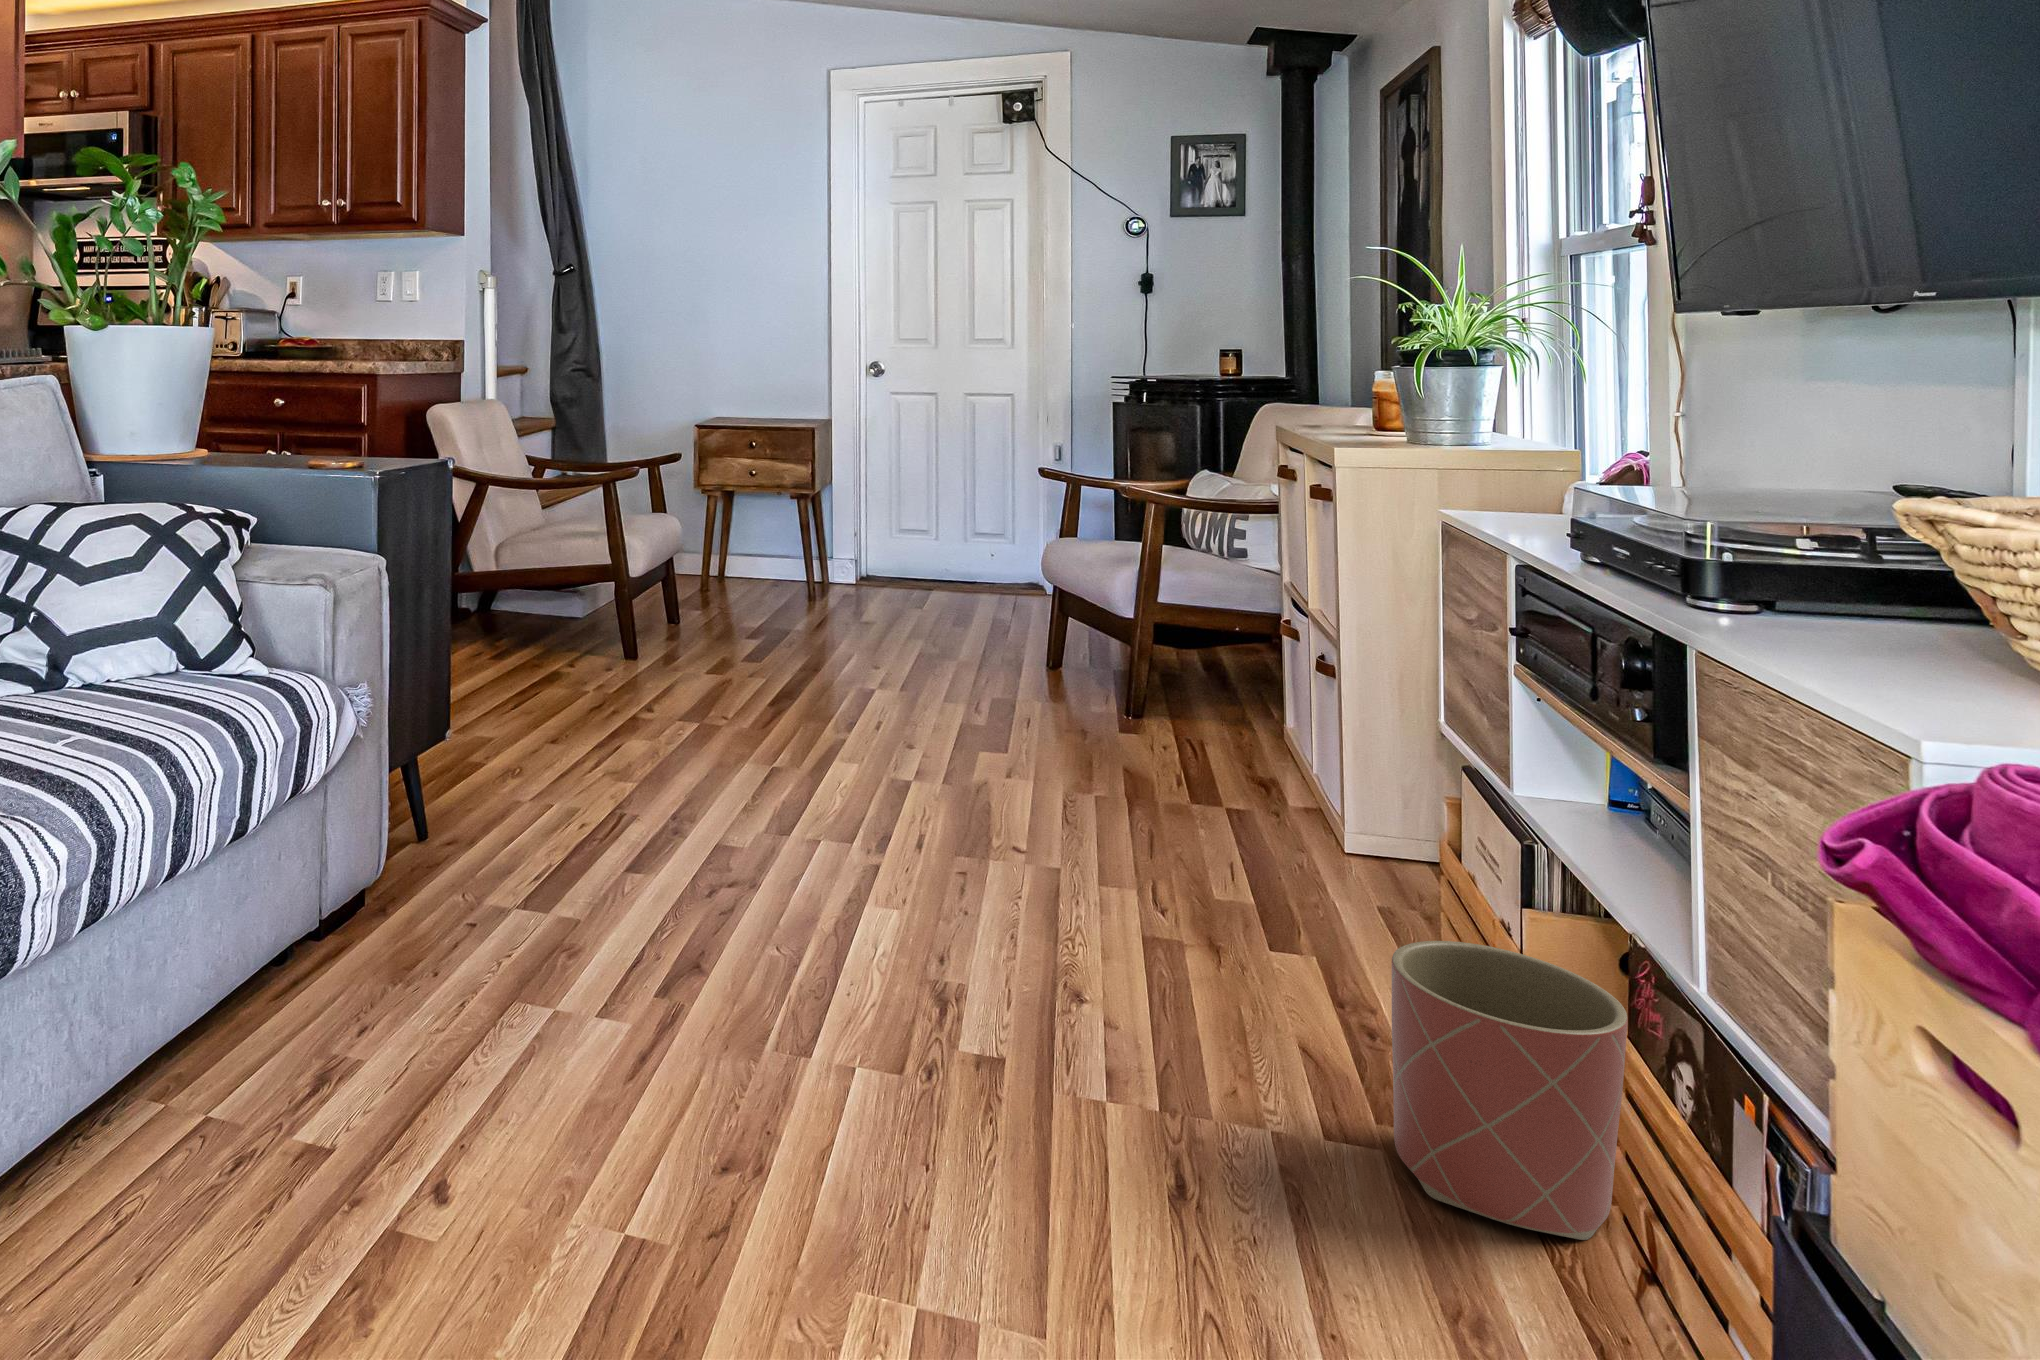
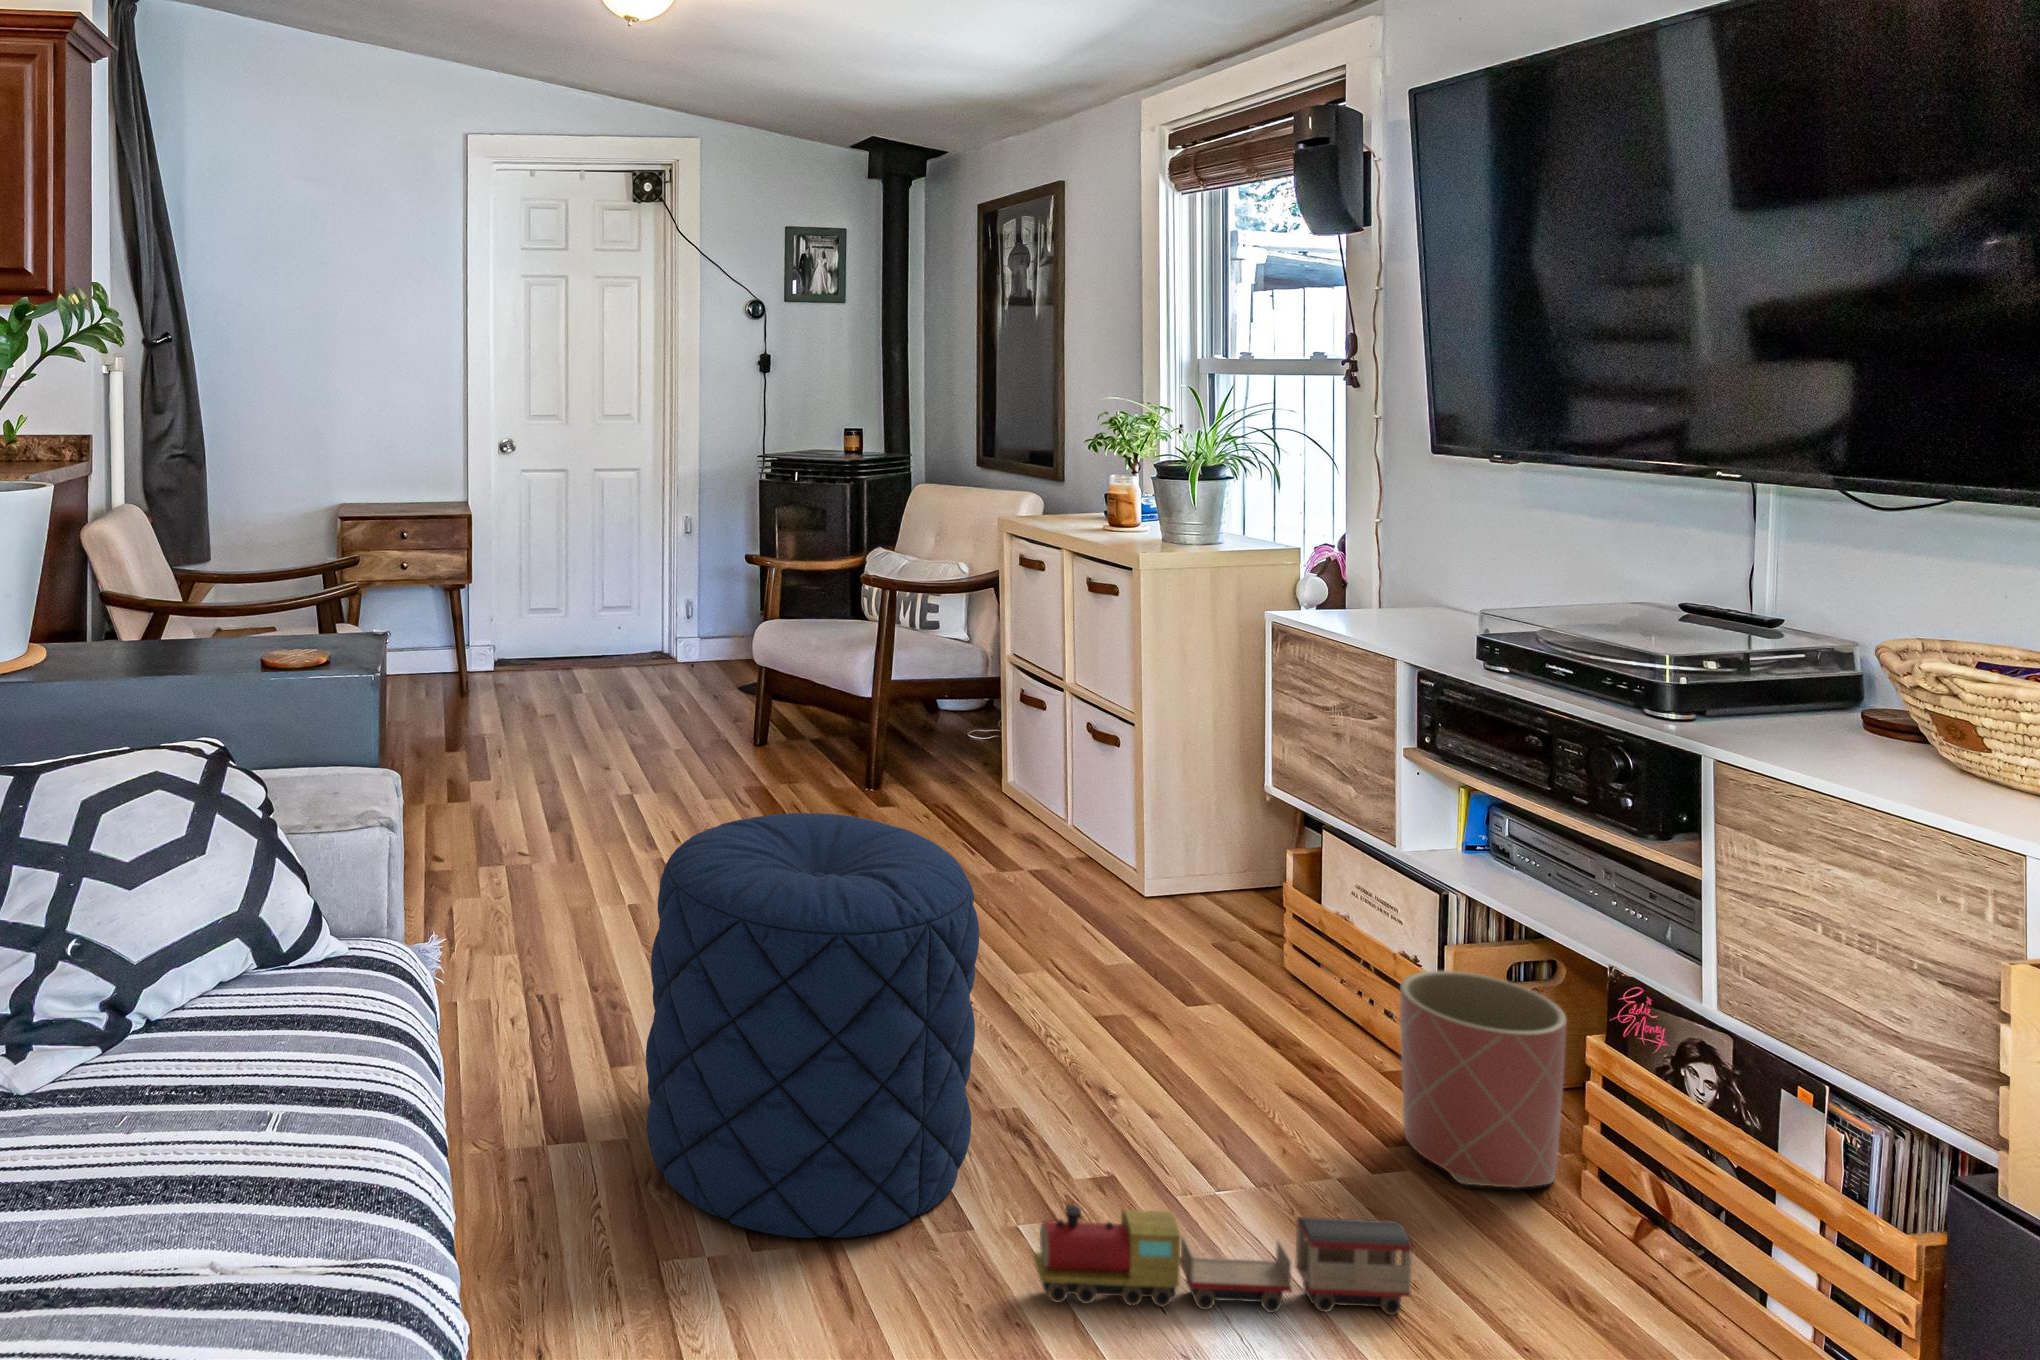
pouf: none [571,651,894,1035] -> present [646,813,979,1238]
toy train: none [793,1042,1211,1274] -> present [1034,1205,1412,1315]

